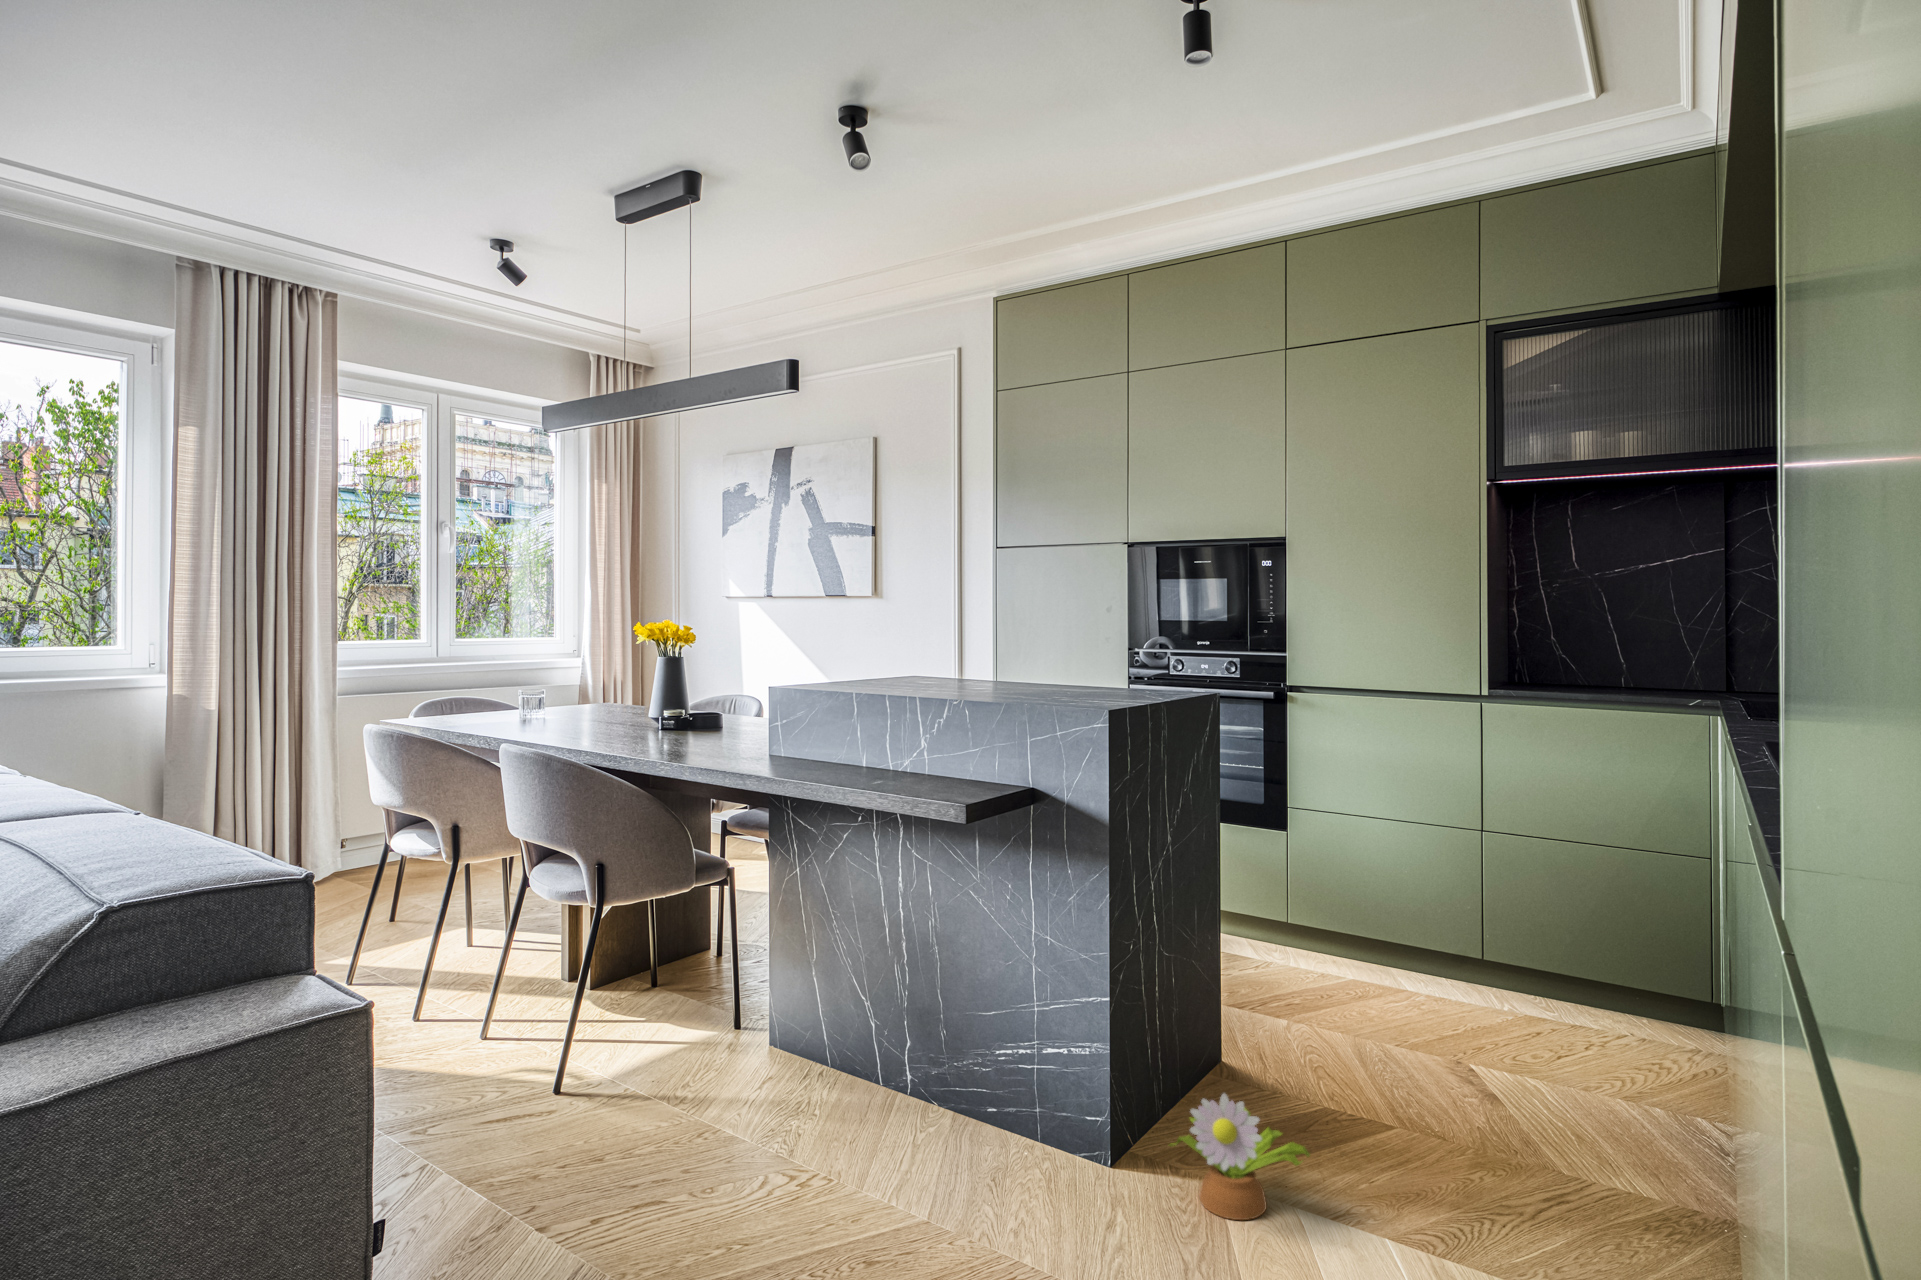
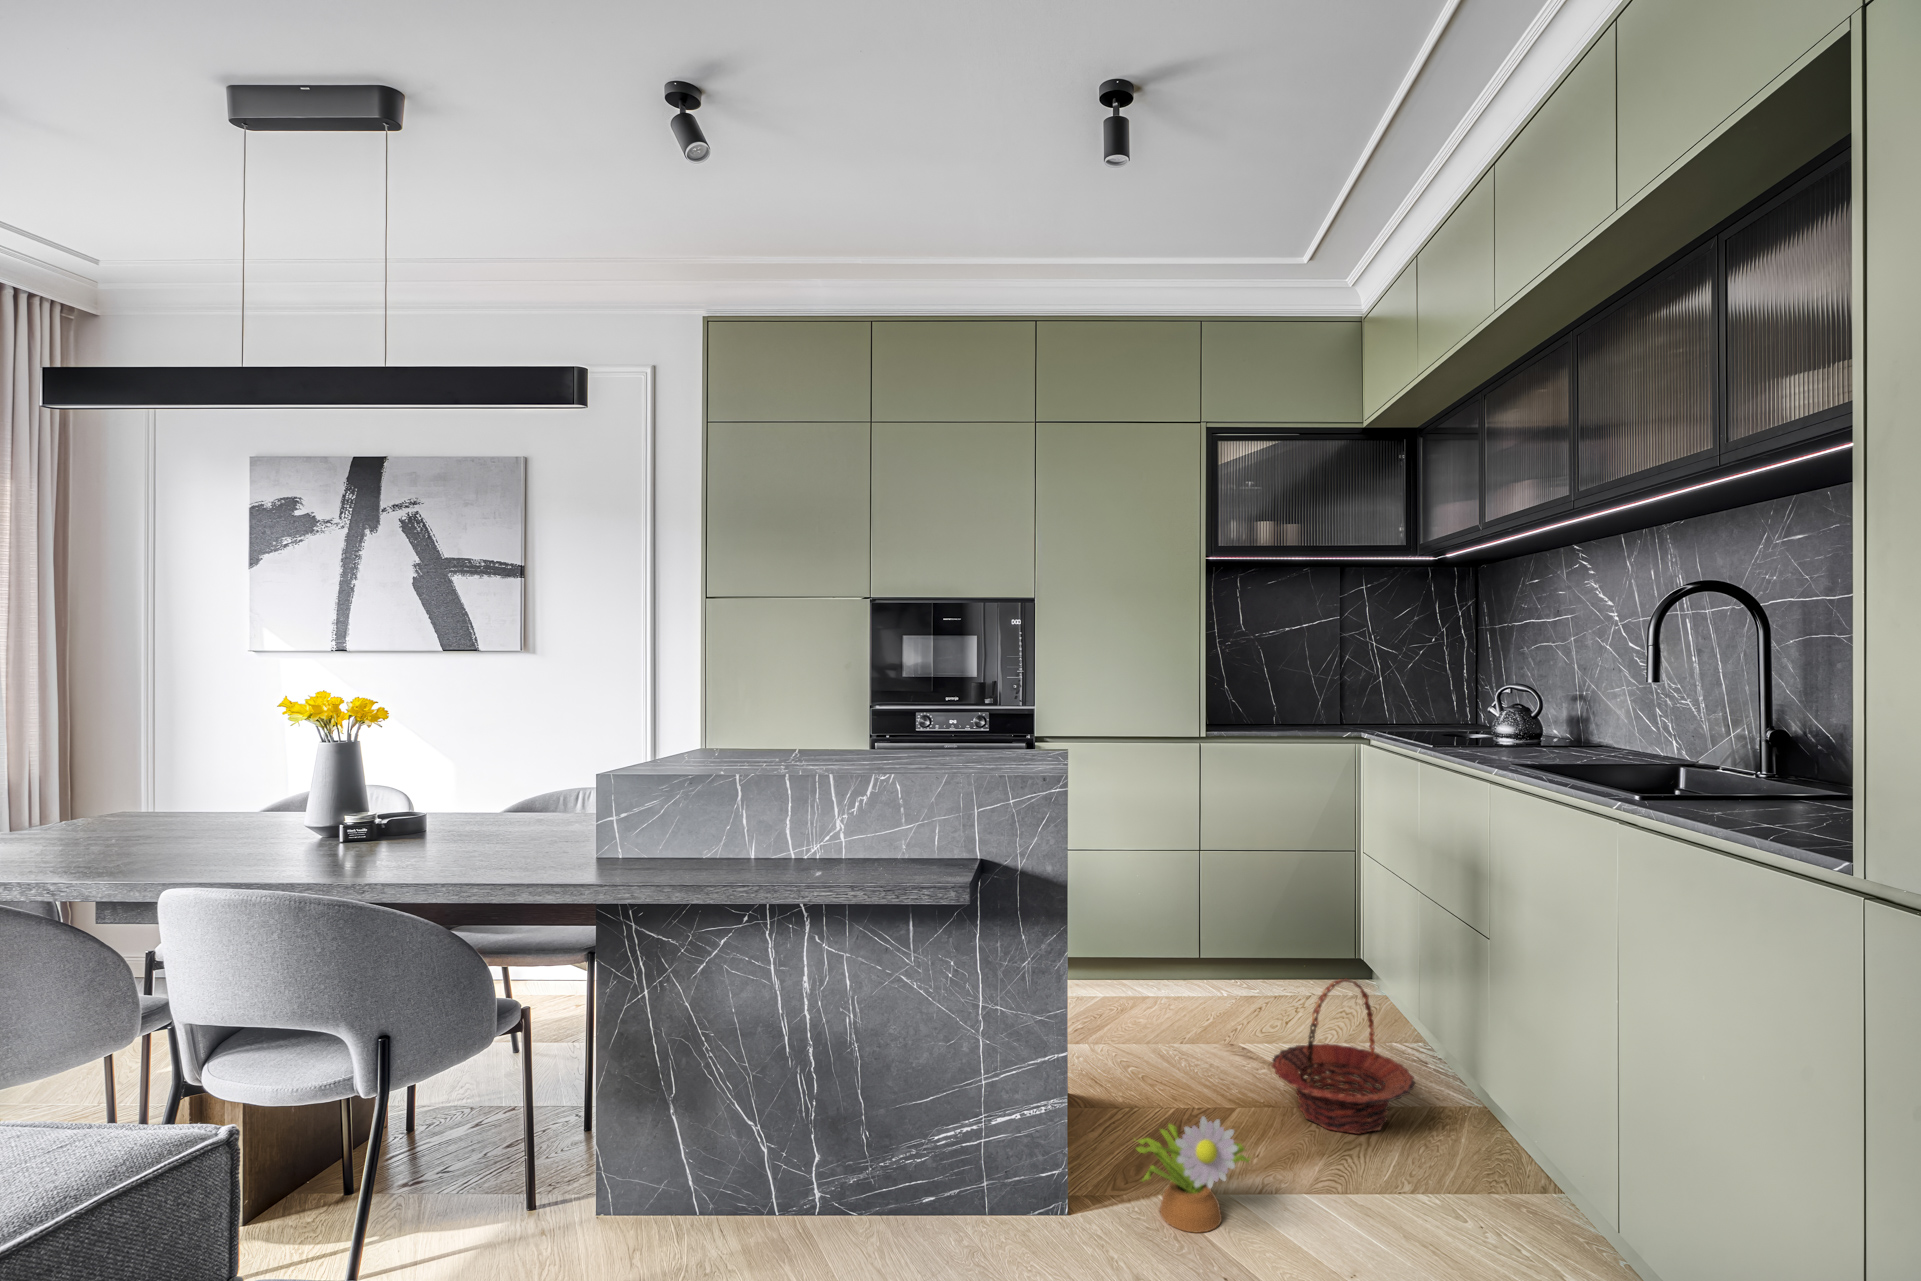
basket: none [1446,1012,1641,1208] -> present [1272,979,1415,1134]

